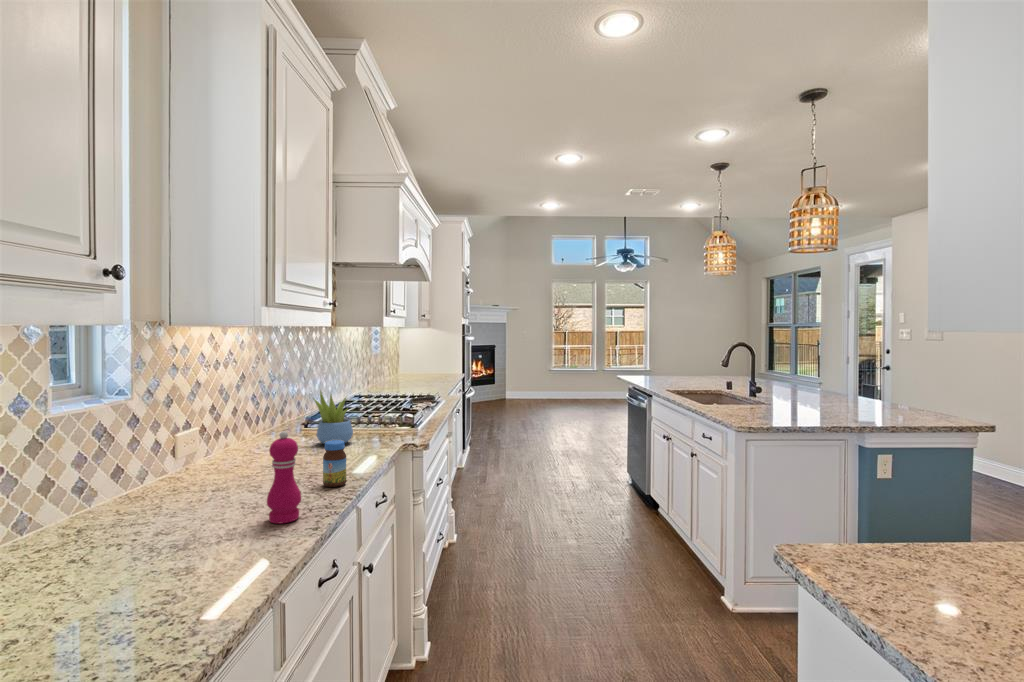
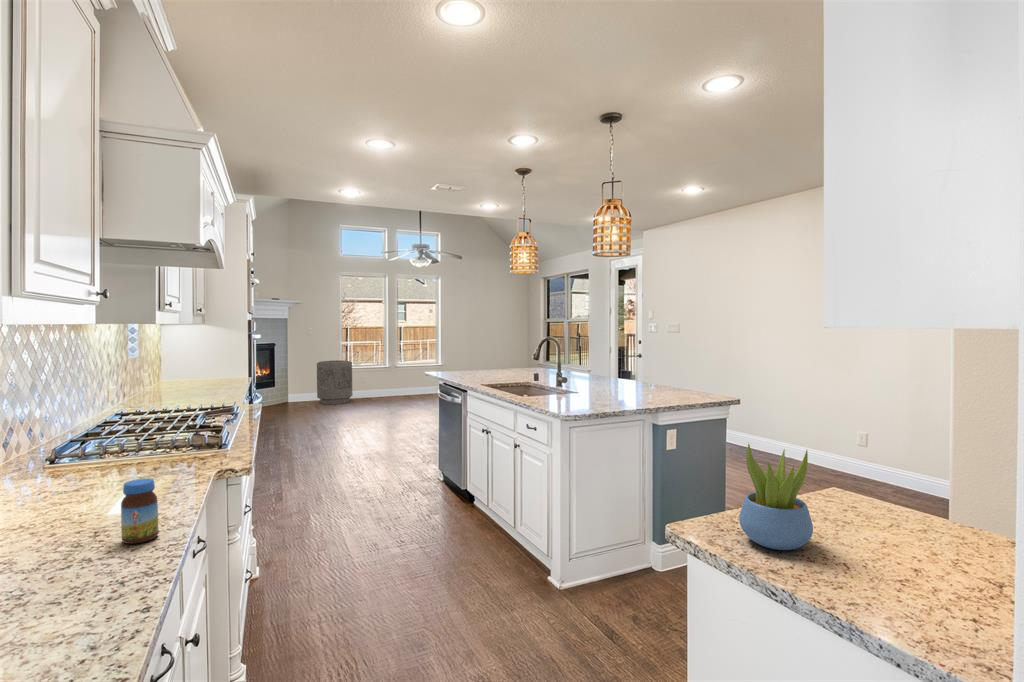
trash can: none [531,362,562,403] -> present [317,360,352,404]
succulent plant: present [314,391,353,444] -> present [739,444,813,550]
pepper mill: present [267,431,301,524] -> none [49,478,109,615]

